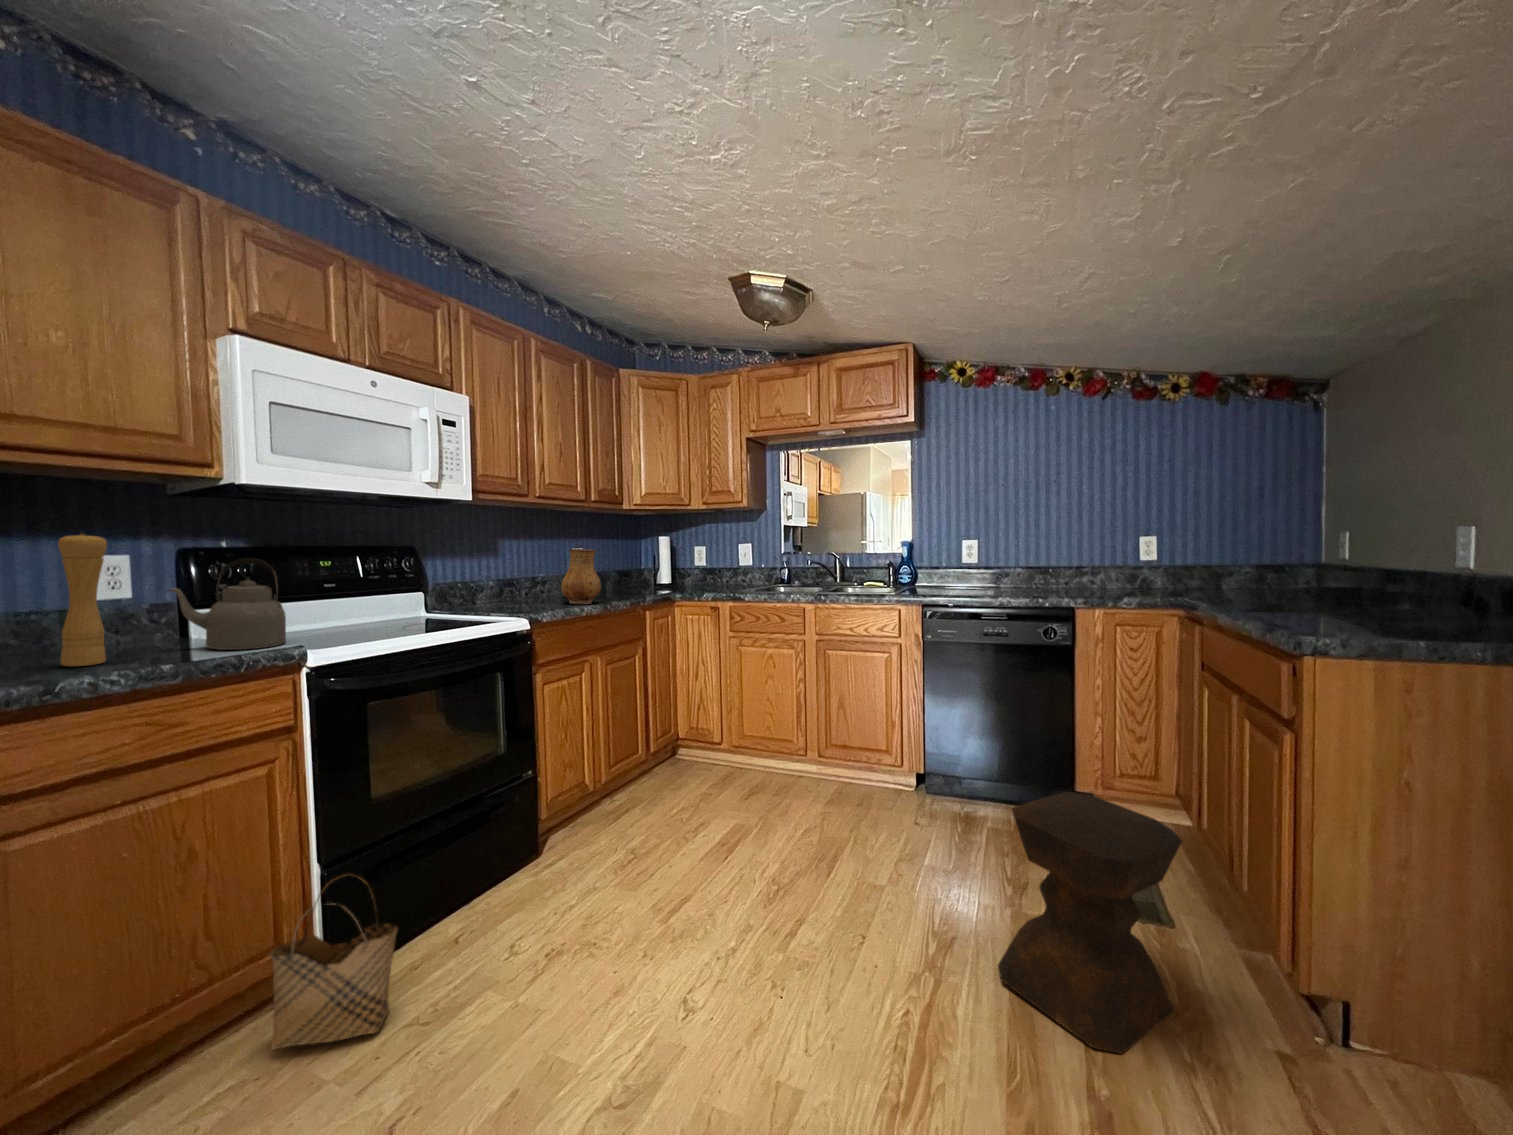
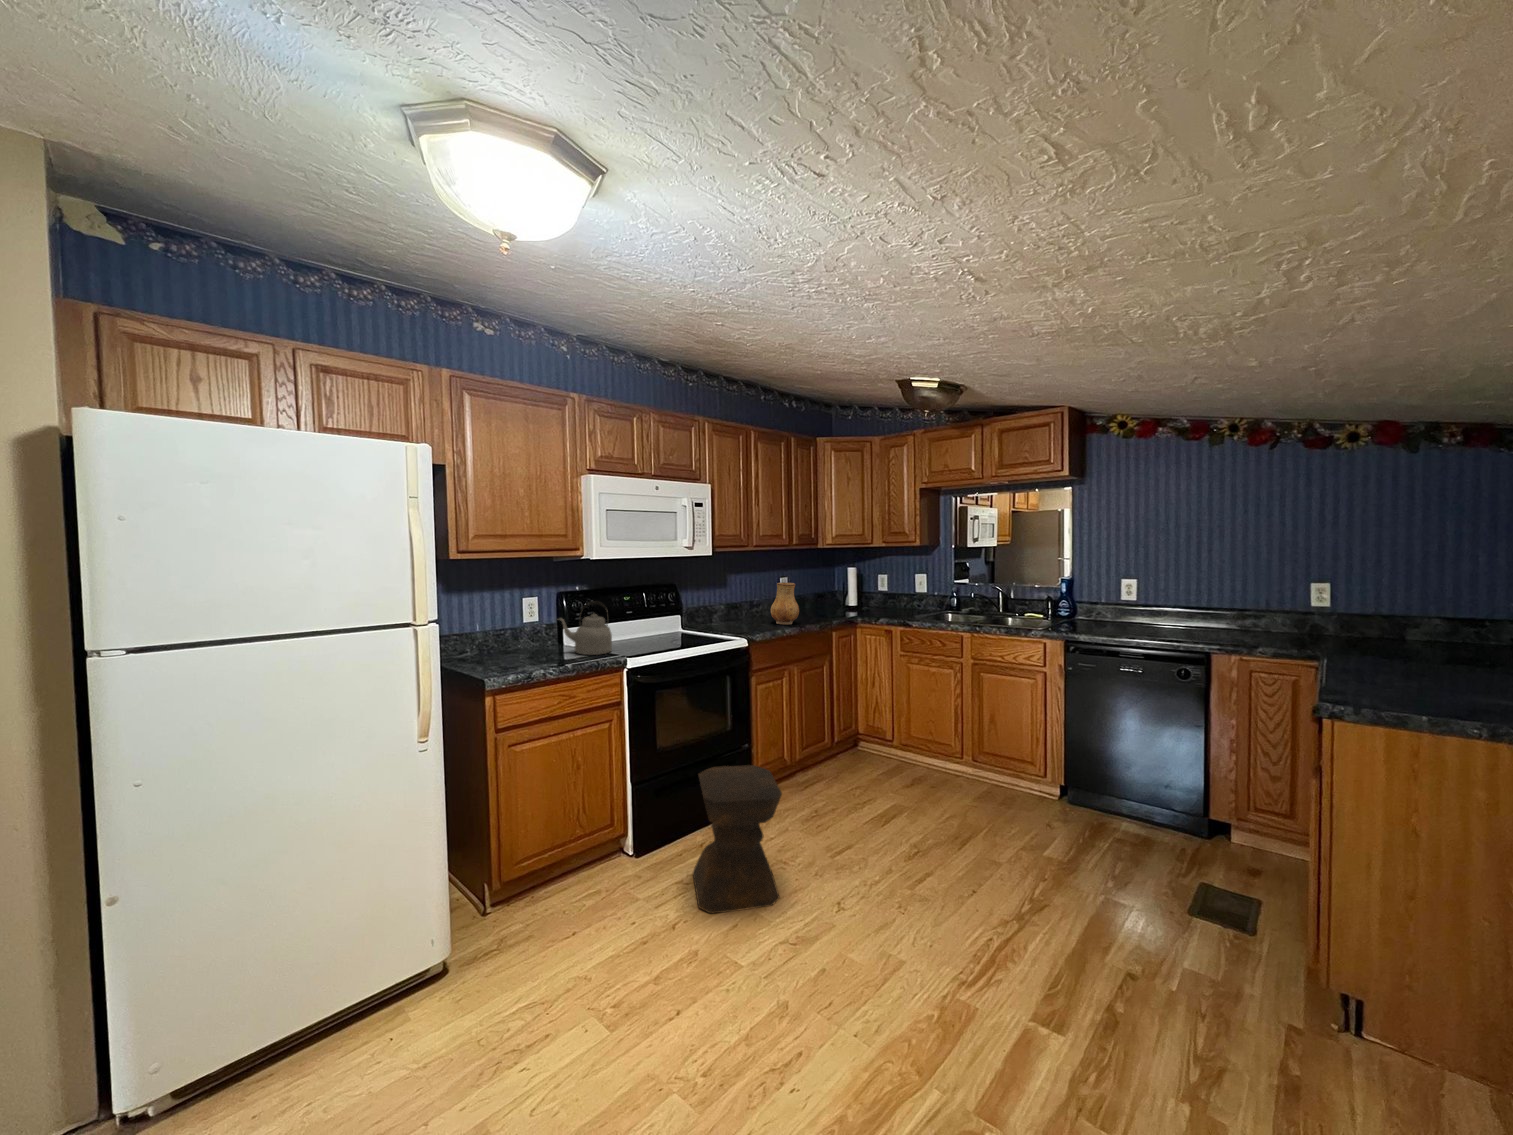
pepper mill: present [58,533,107,666] -> none [518,592,537,662]
stool: present [998,792,1182,1054] -> present [693,765,782,913]
woven basket: present [270,874,397,1049] -> none [609,791,672,884]

